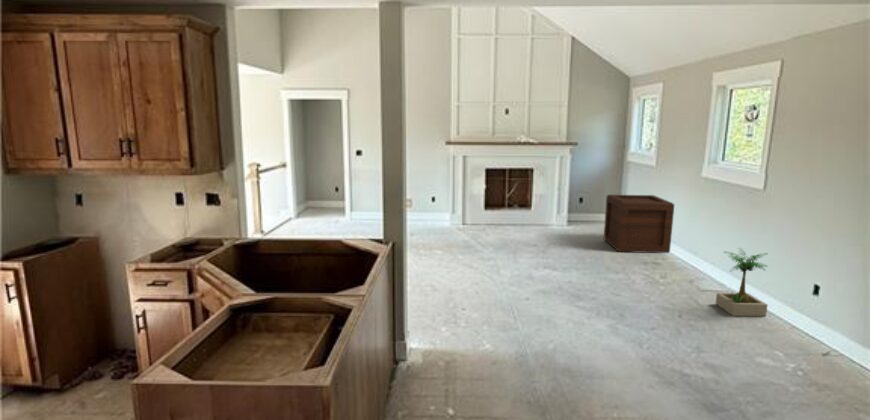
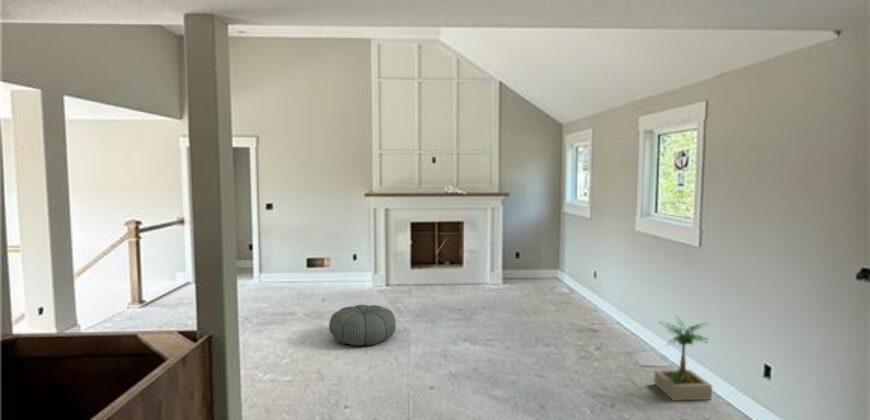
wooden crate: present [604,195,674,253] -> none [538,250,611,316]
pouf: none [430,237,486,269] -> present [329,305,396,346]

